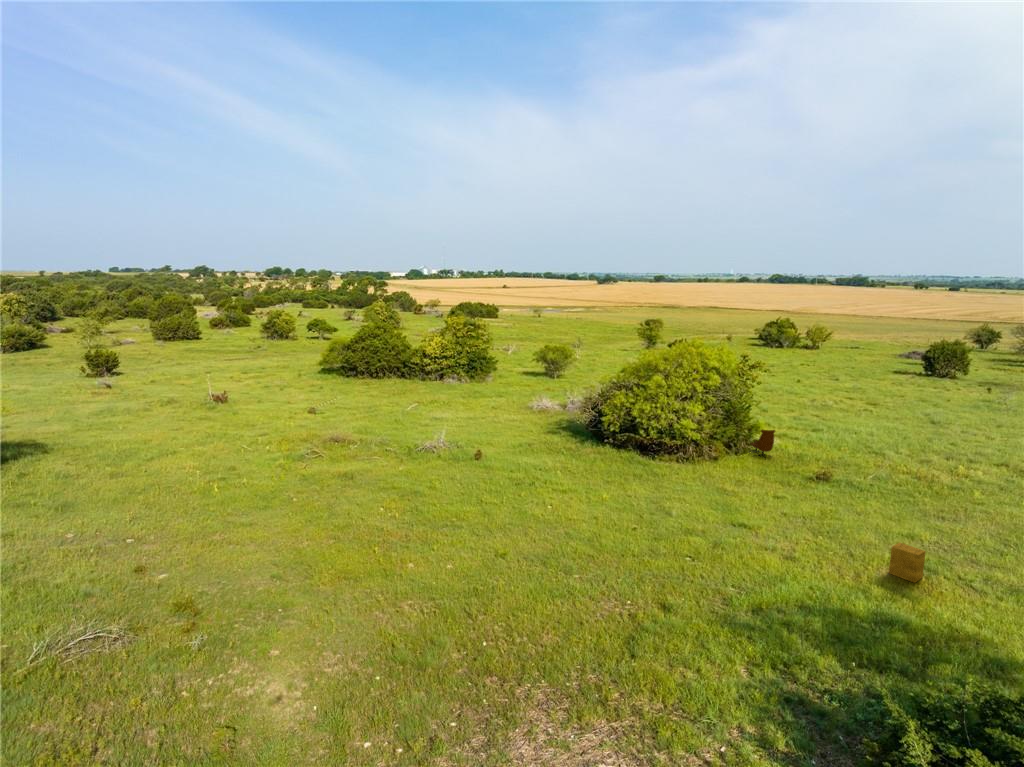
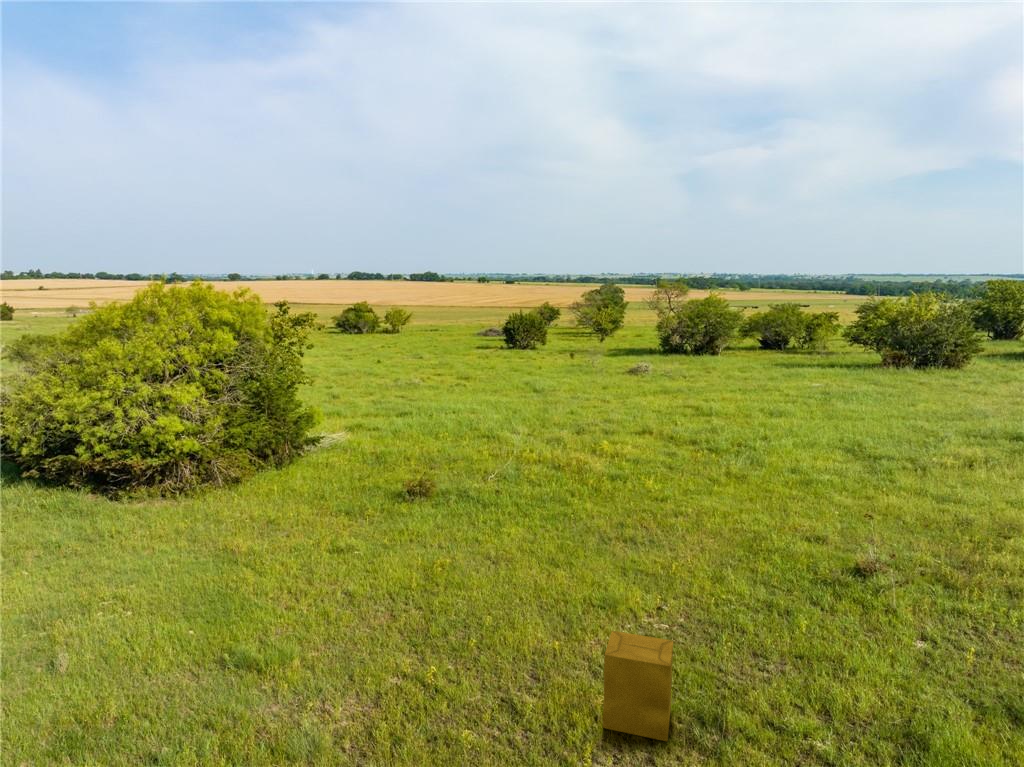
lounge chair: present [750,430,775,457] -> none [293,414,334,473]

